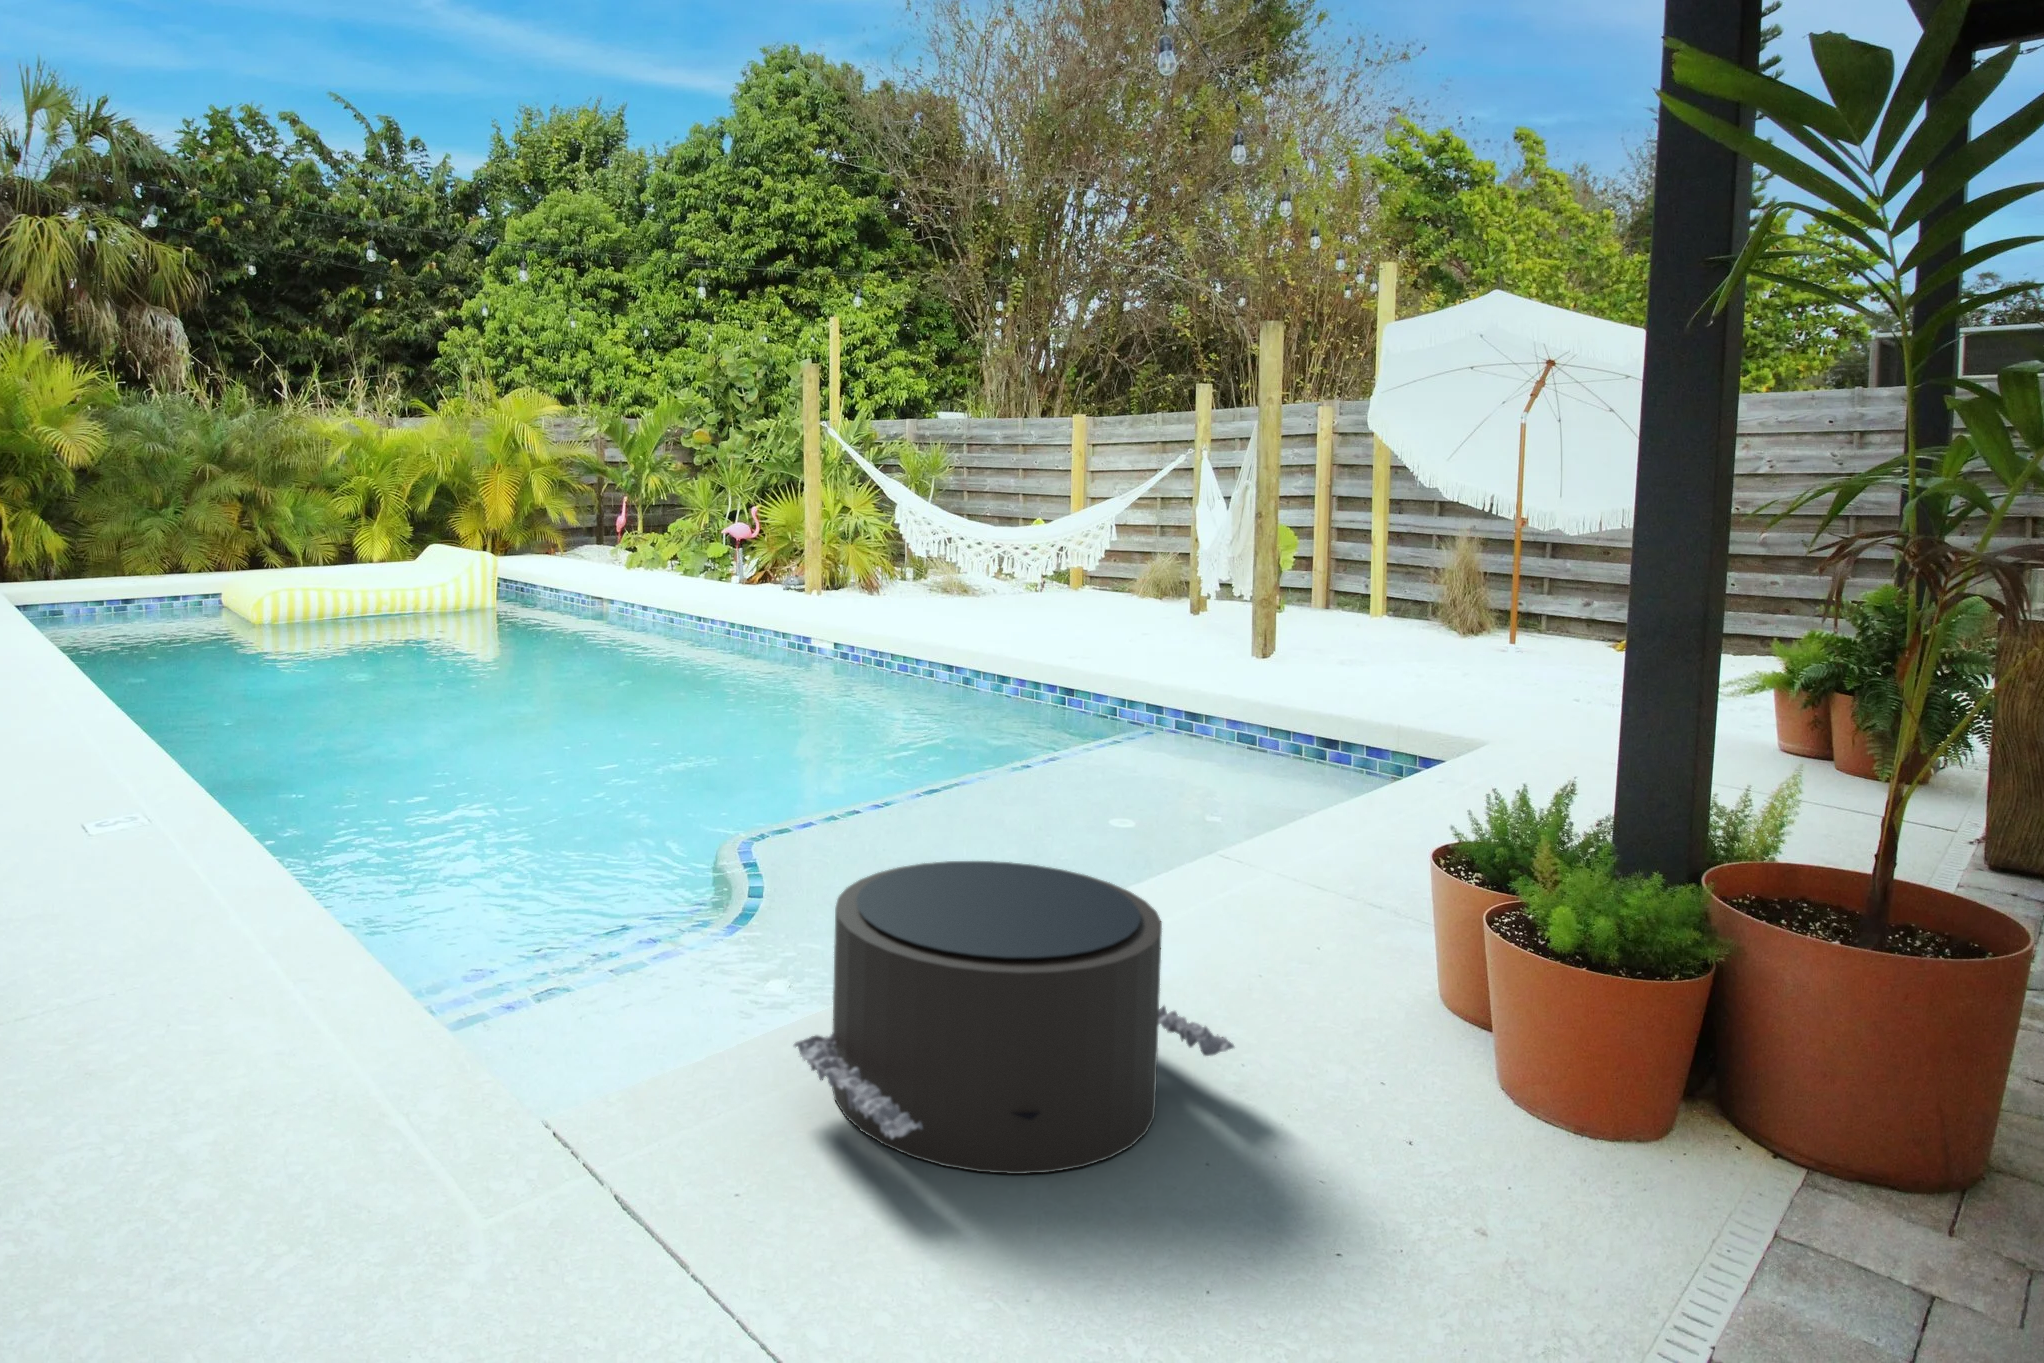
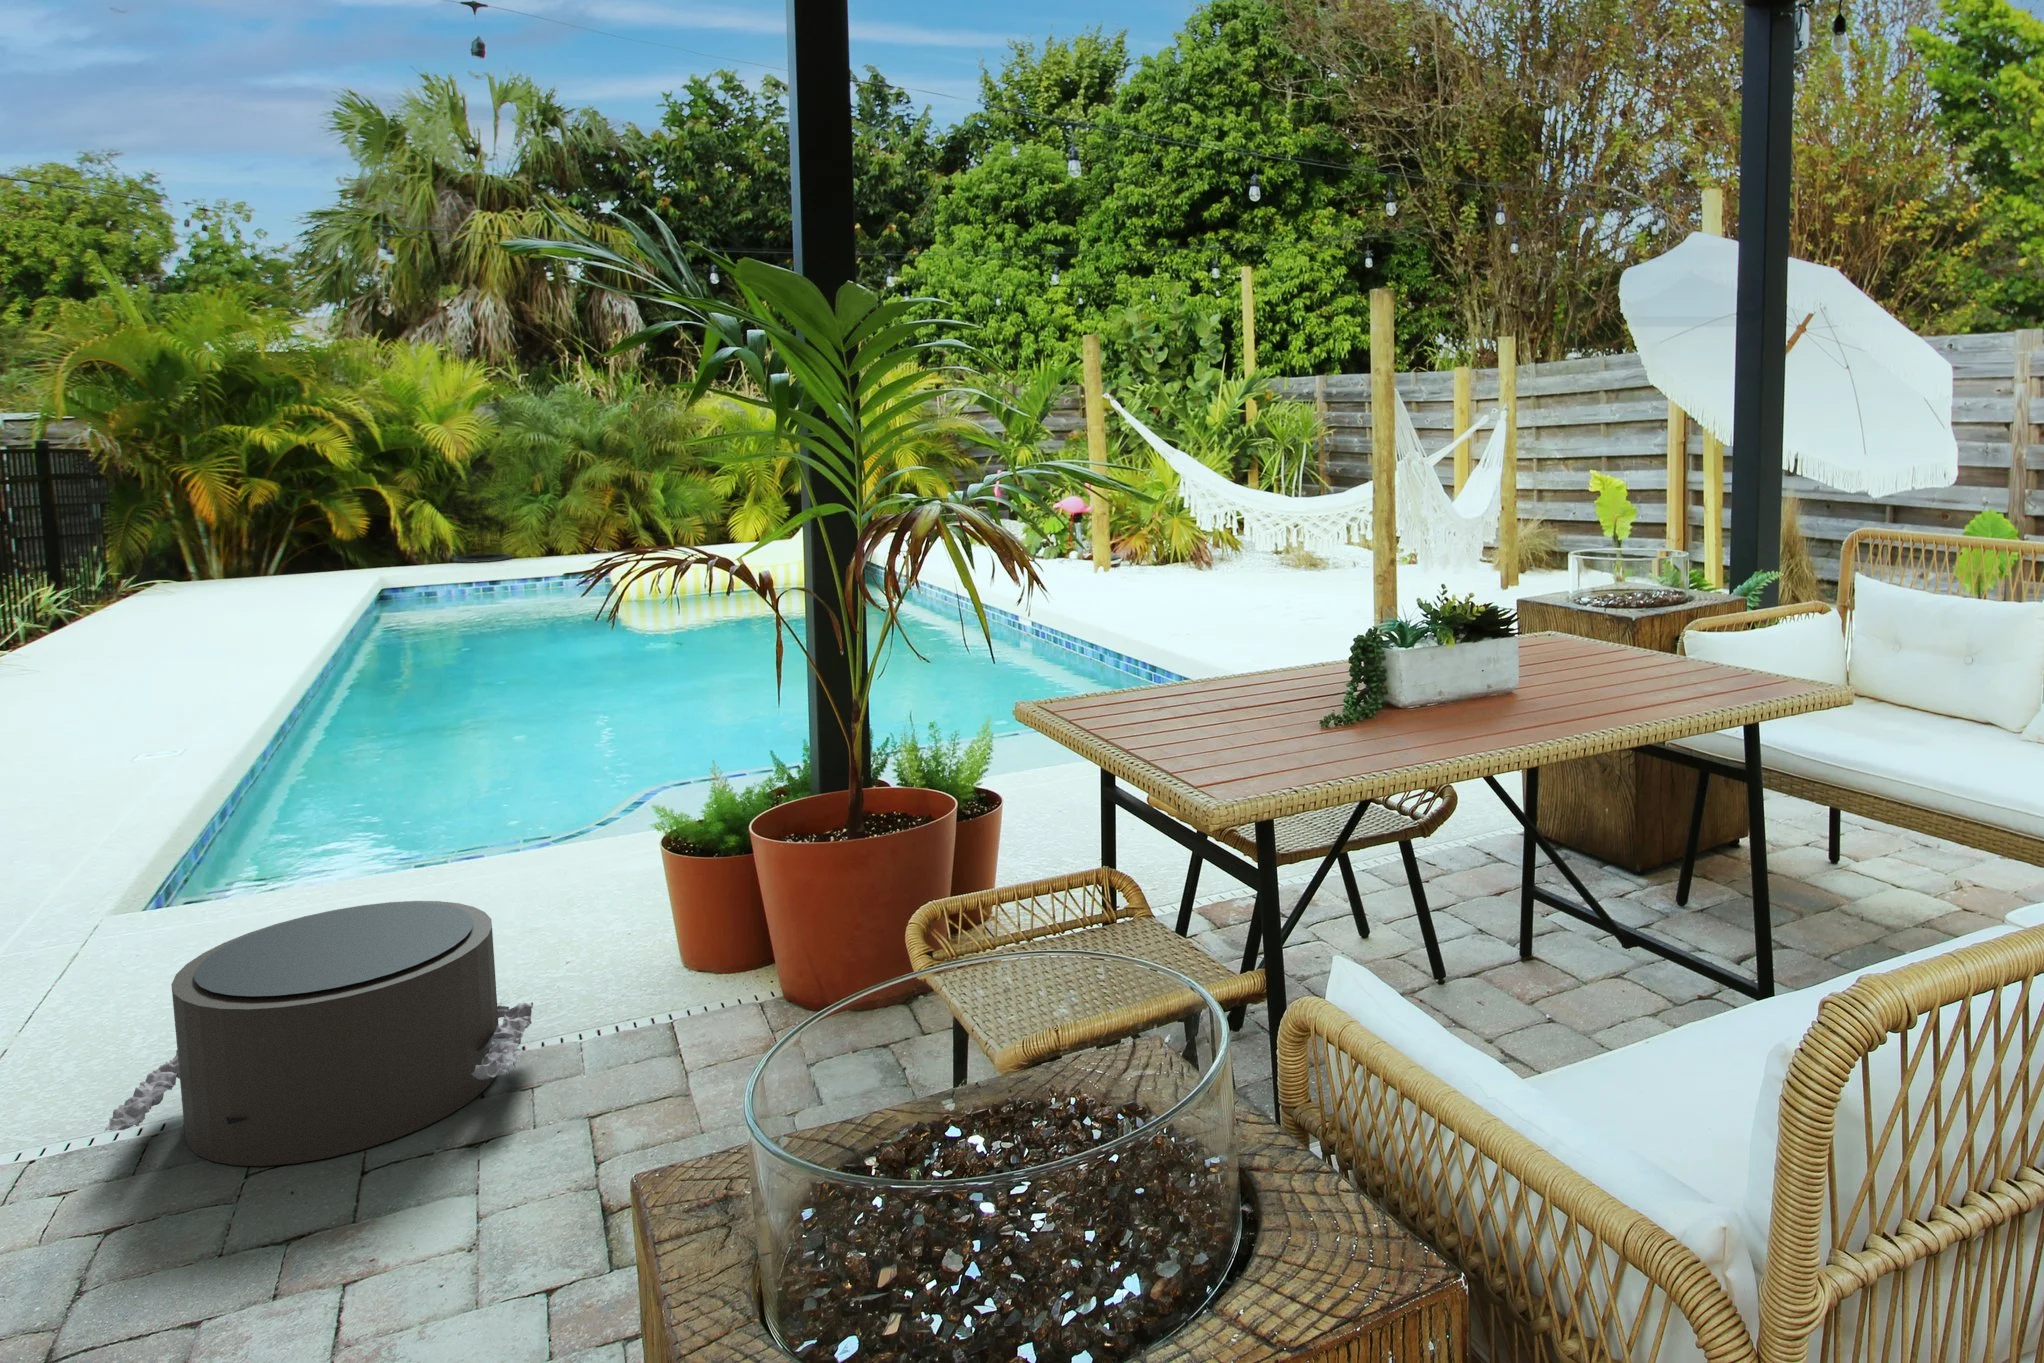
potted tree: none [49,477,126,581] -> present [446,469,512,563]

